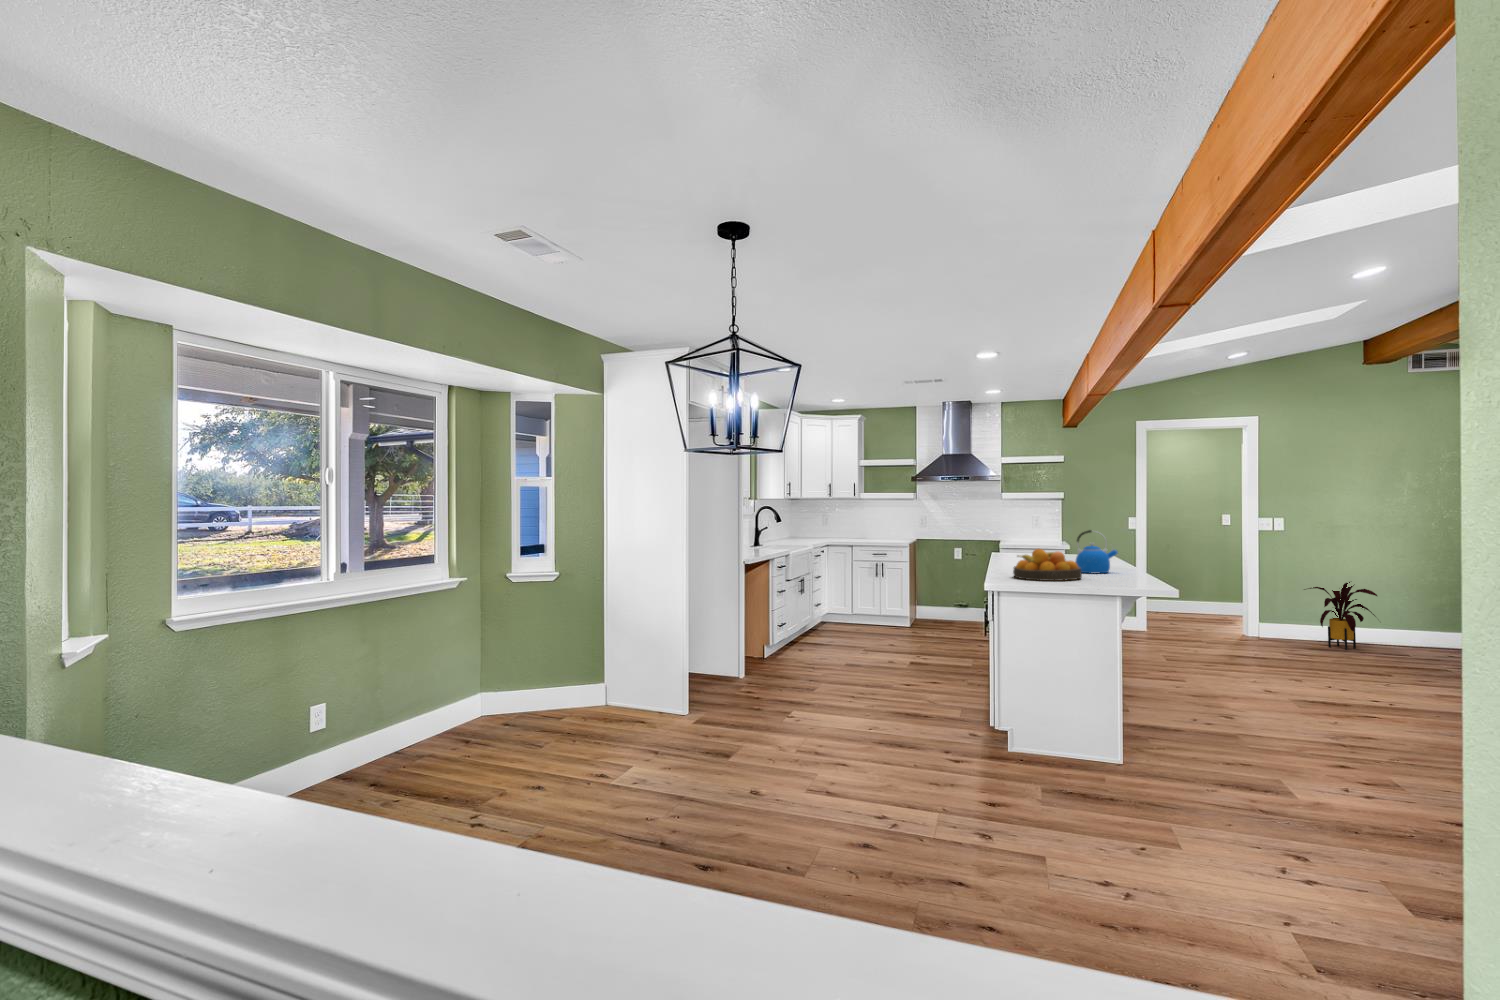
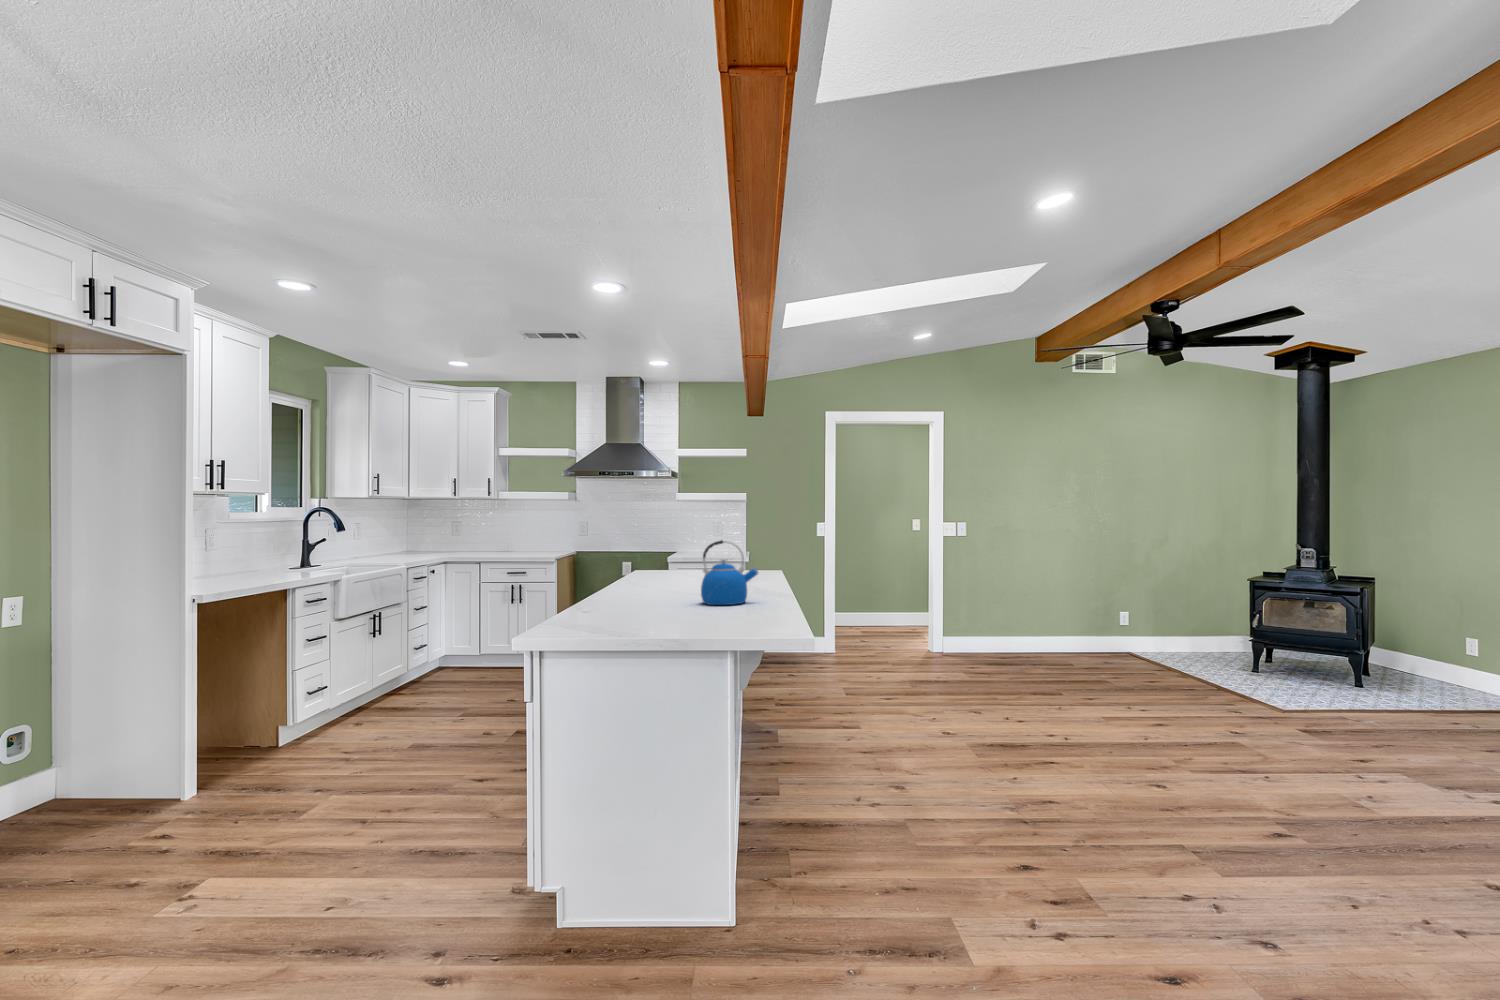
fruit bowl: present [1013,549,1082,581] -> none [589,571,691,627]
house plant: present [1304,582,1377,650] -> none [983,588,1053,664]

